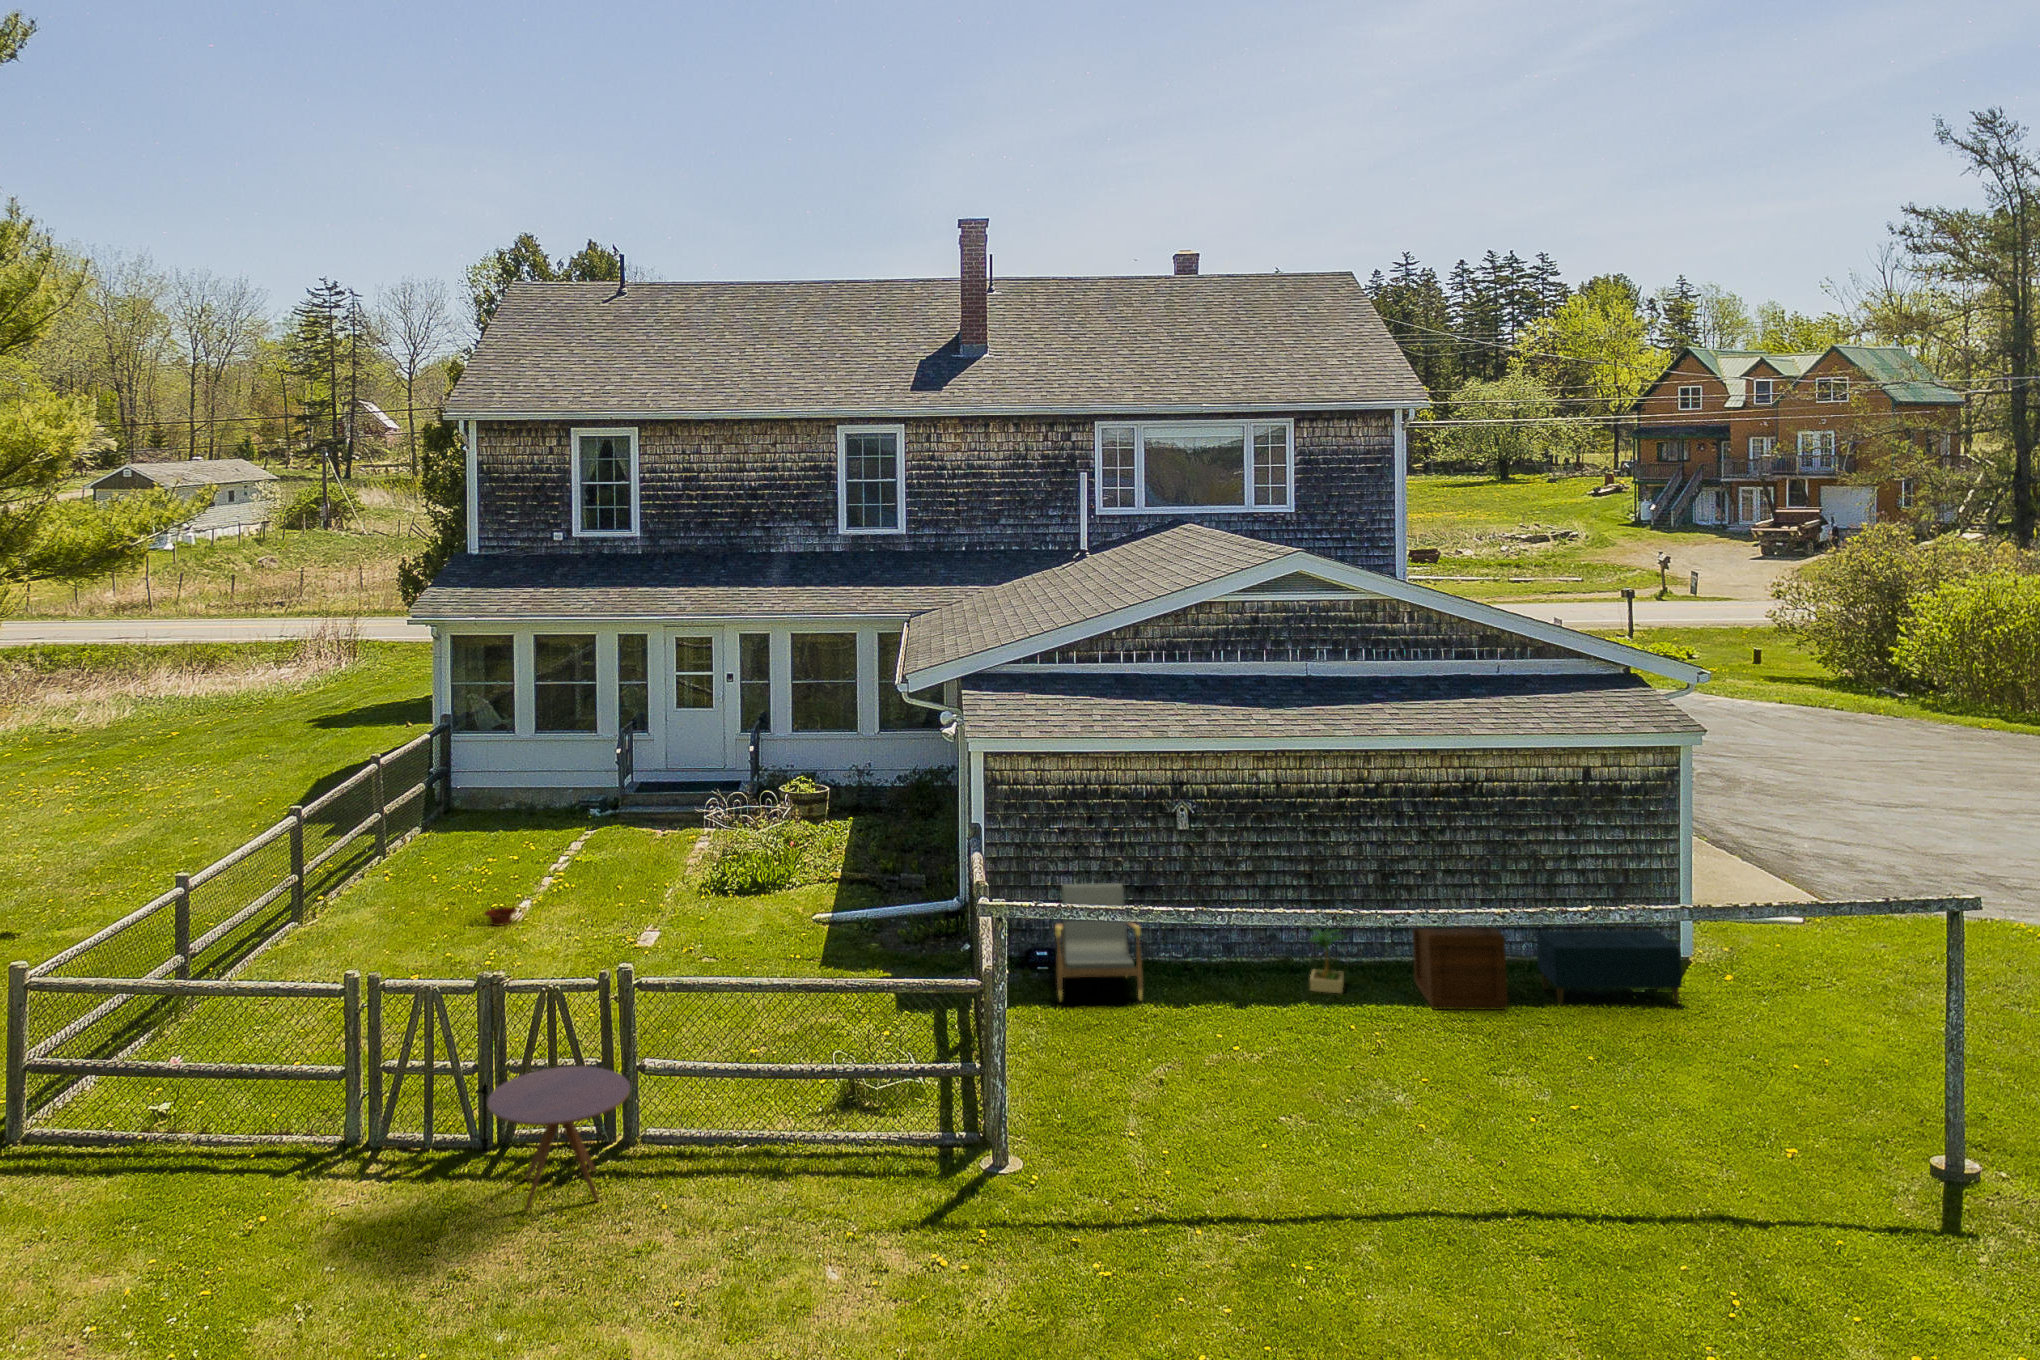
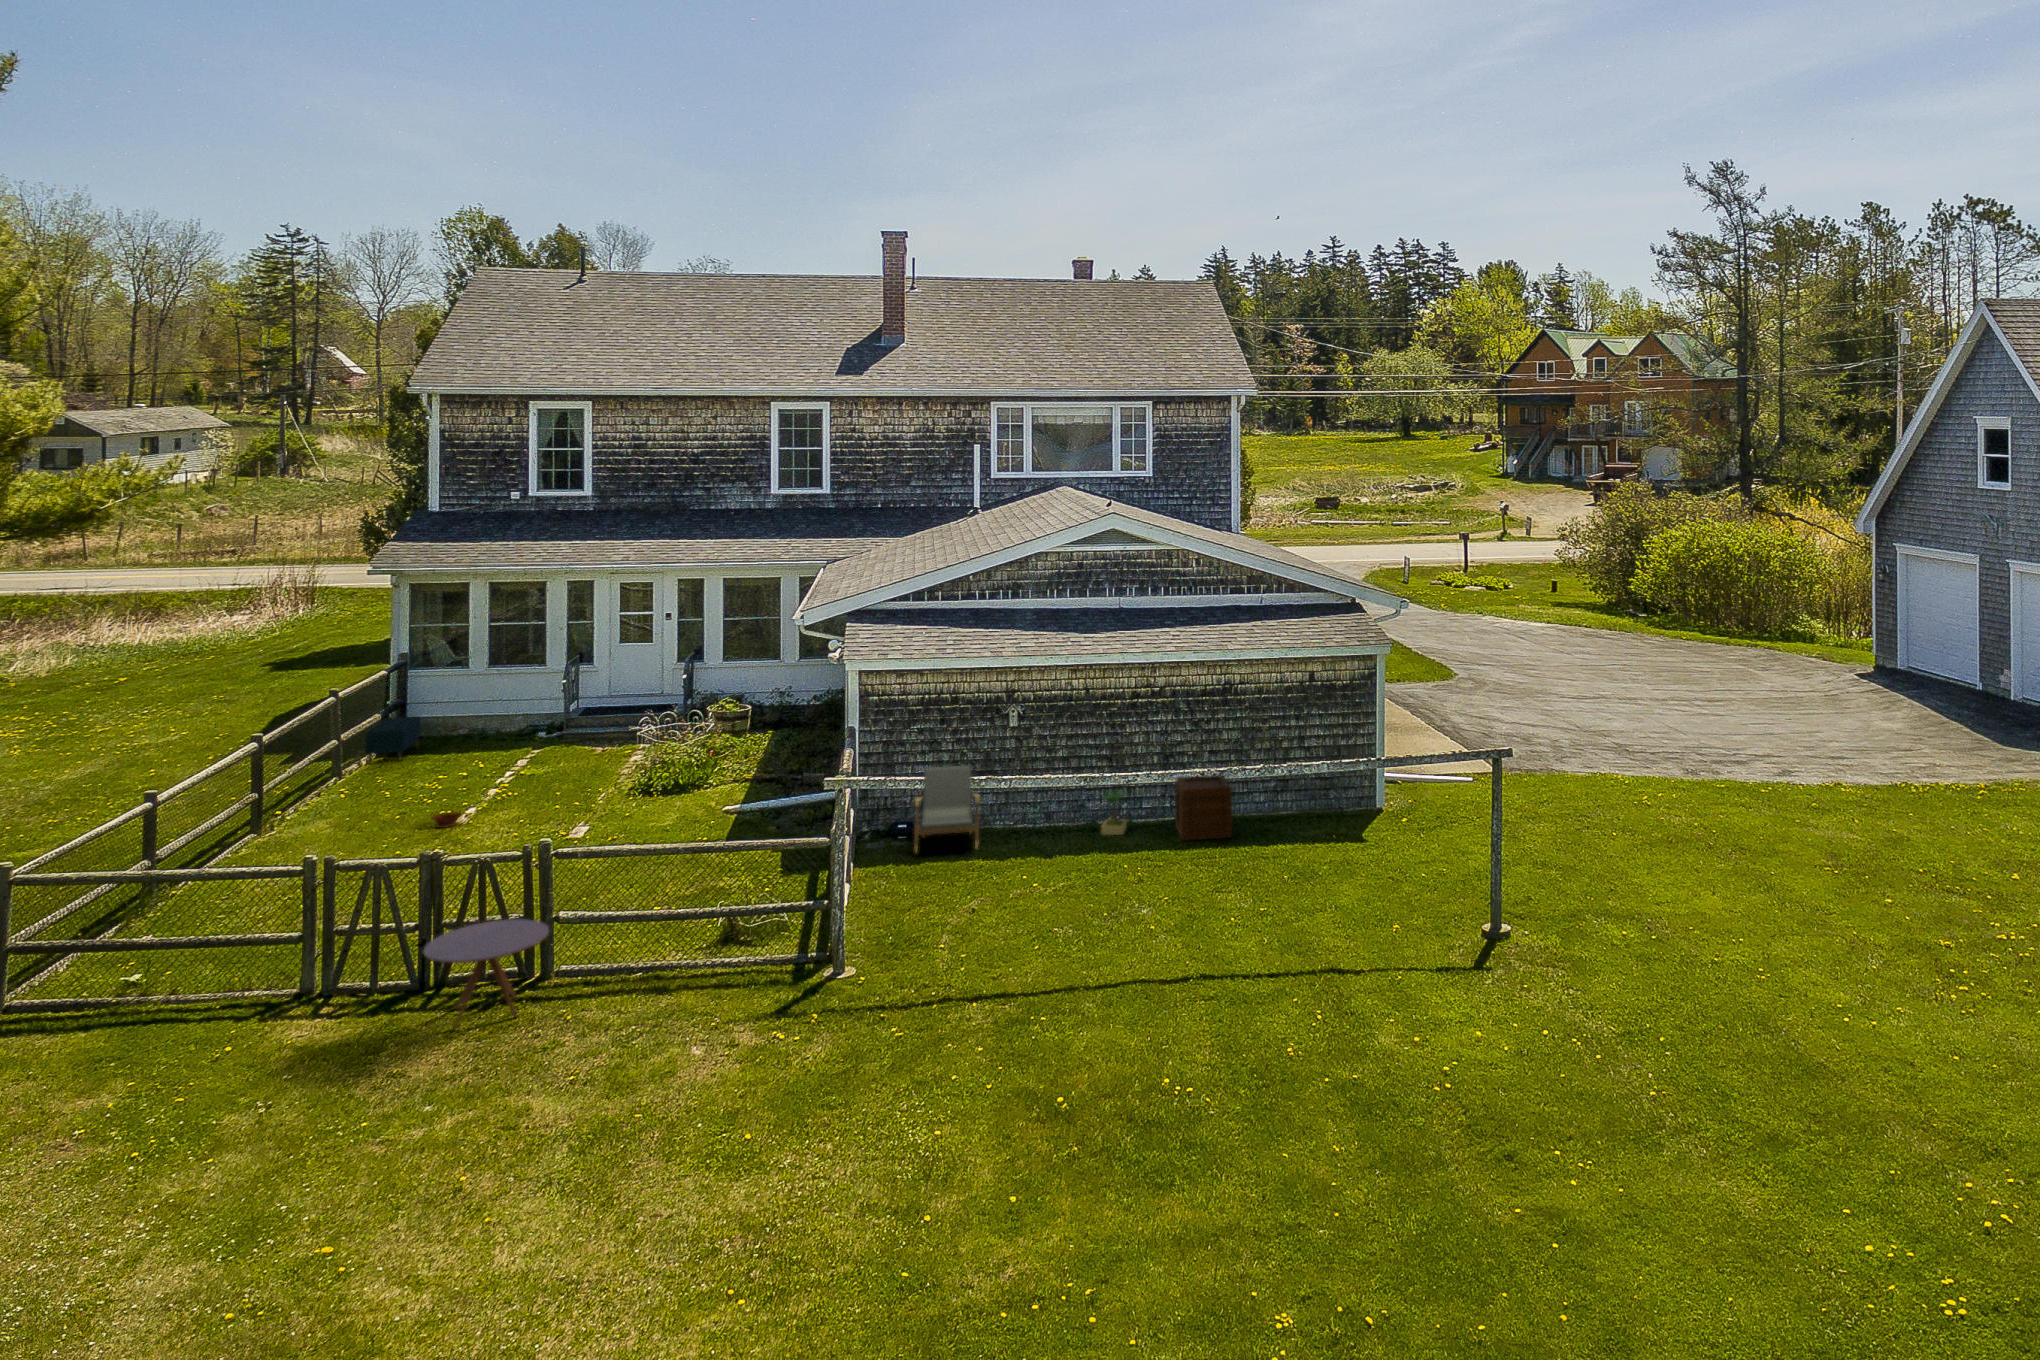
bench: present [1537,930,1682,1005] -> present [365,716,421,763]

